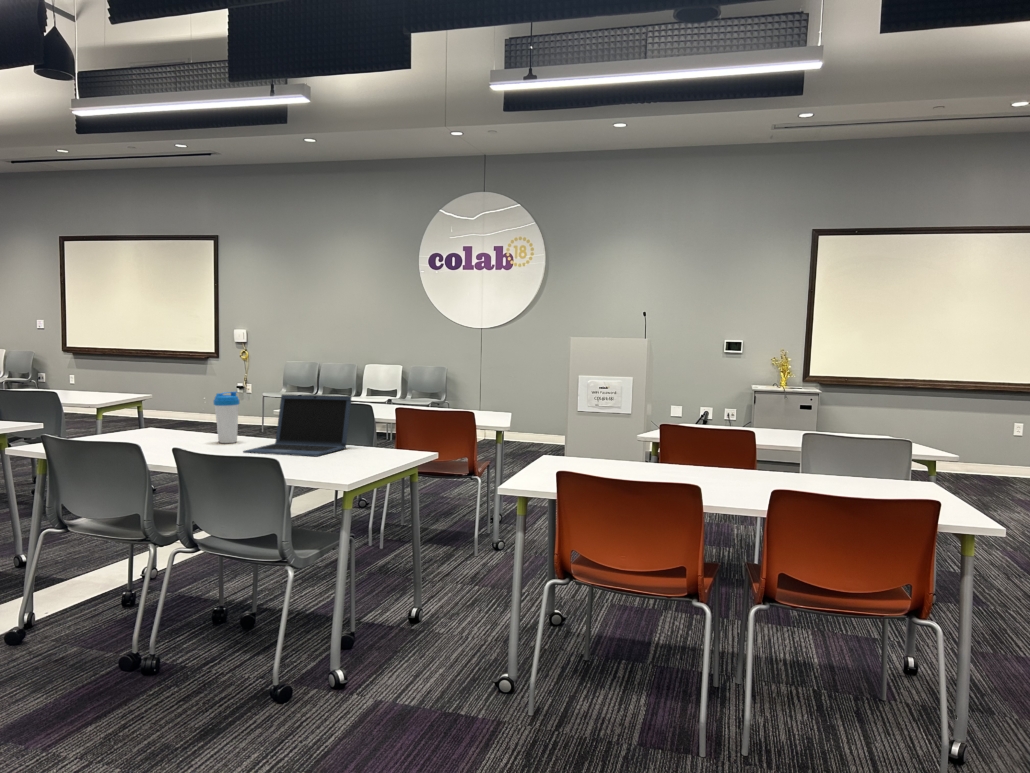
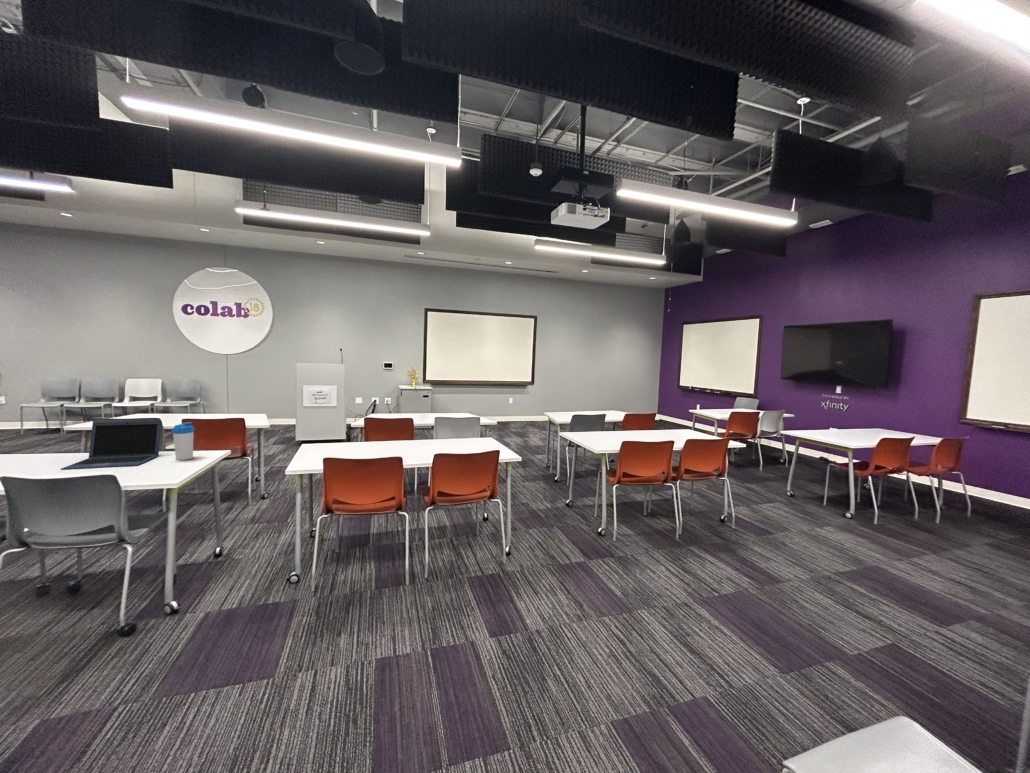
water bottle: present [213,392,239,443] -> present [172,422,194,460]

